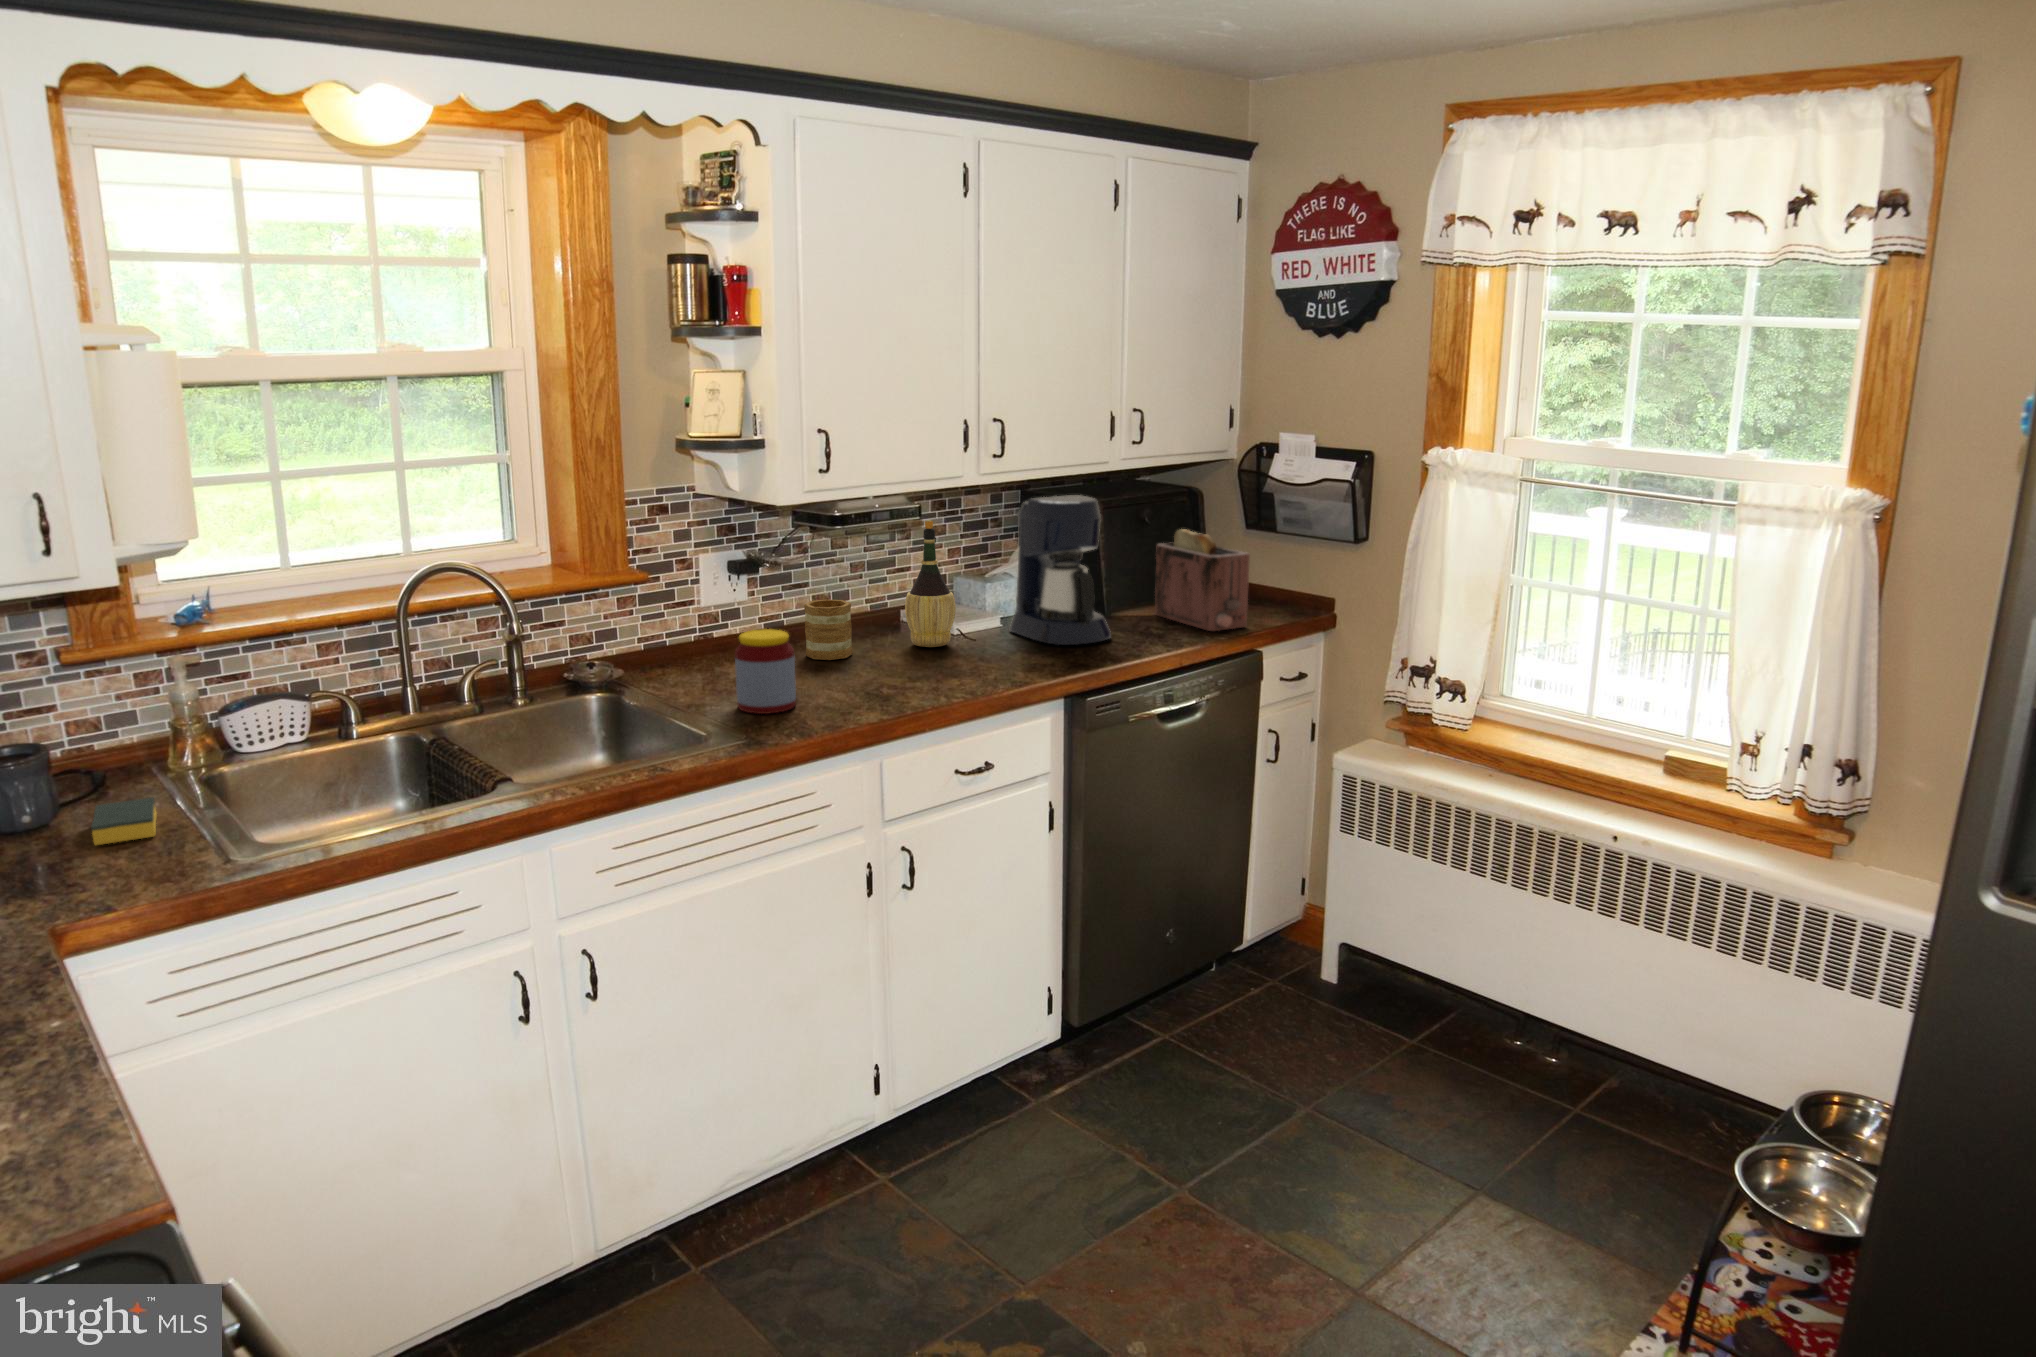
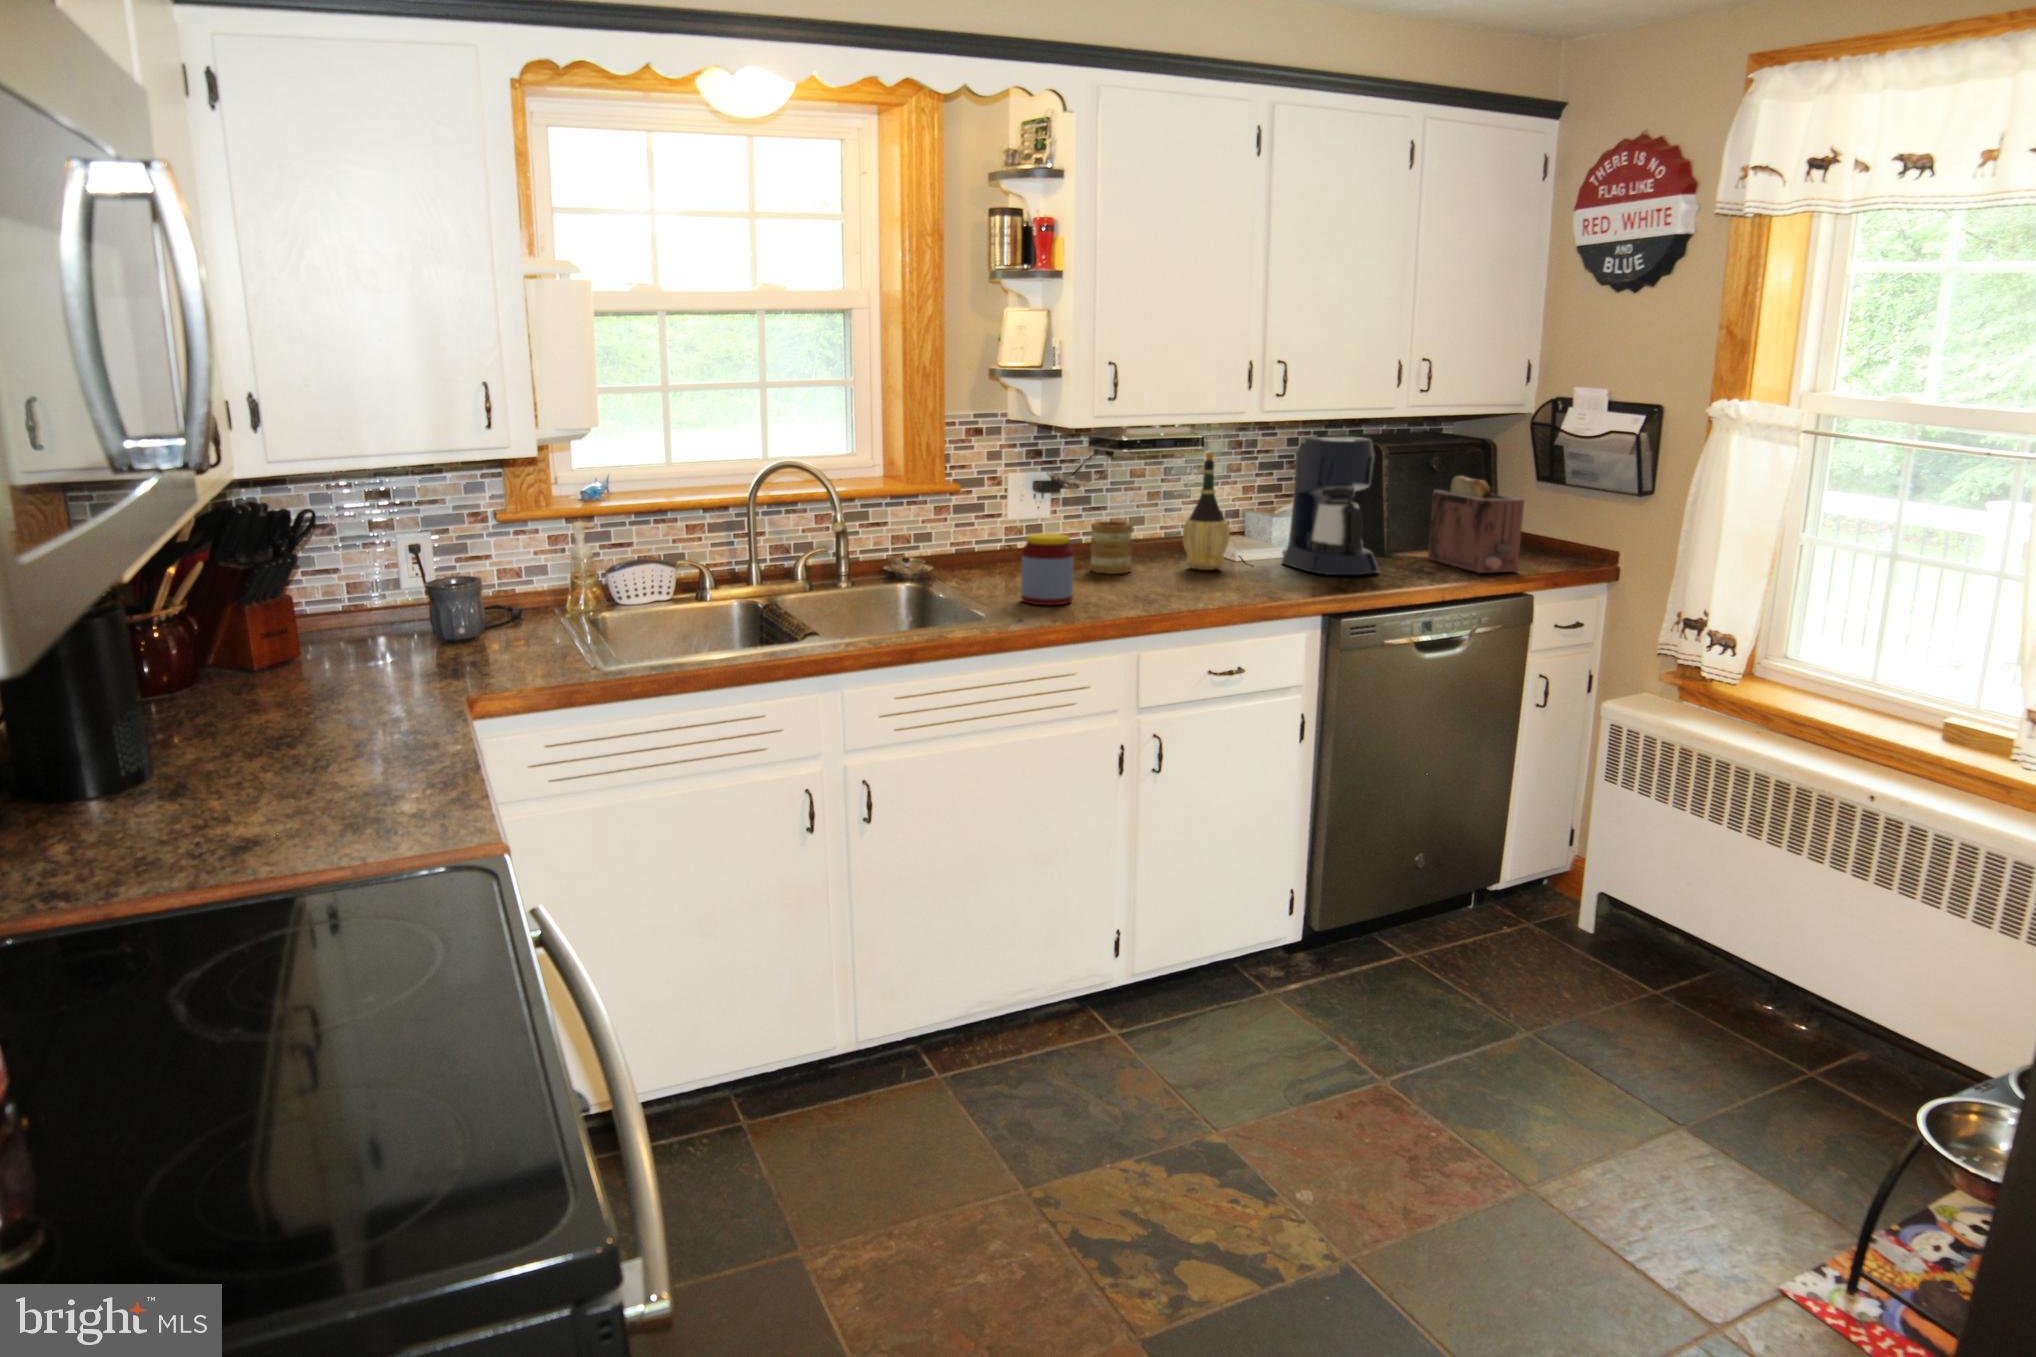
sponge: present [91,797,157,845] -> none [513,623,560,651]

